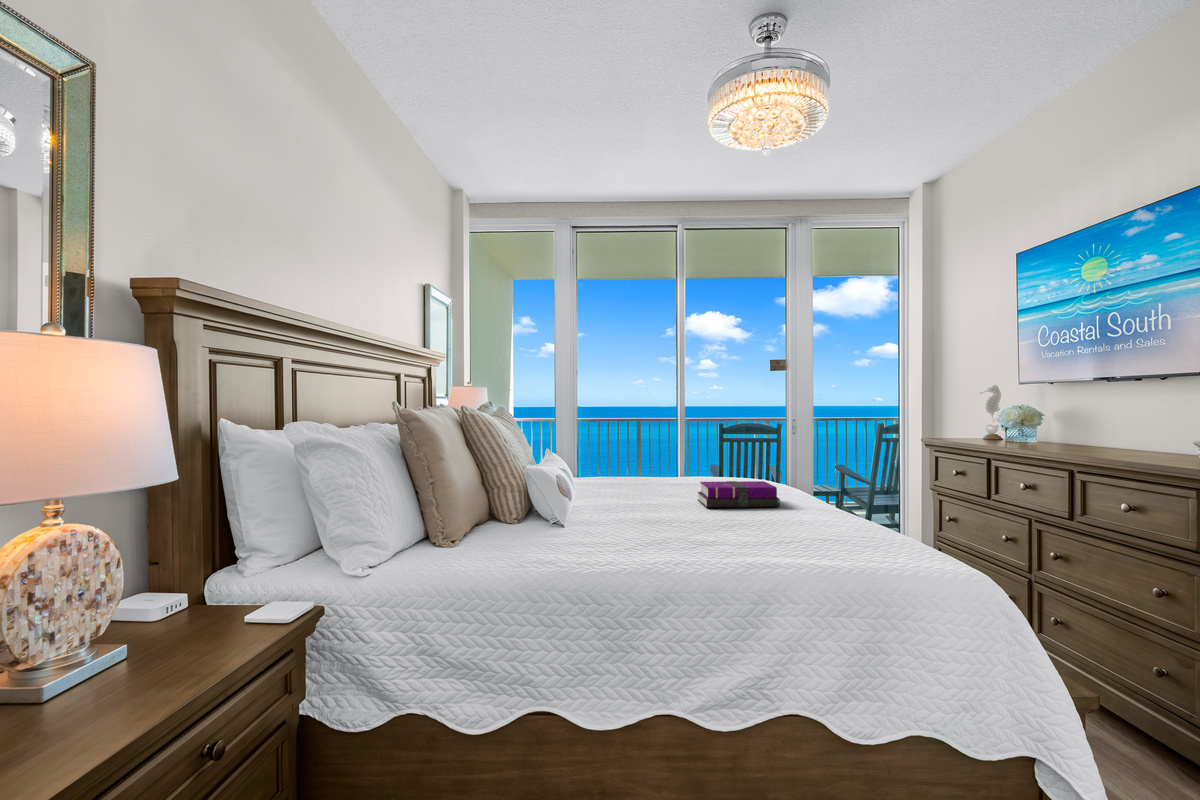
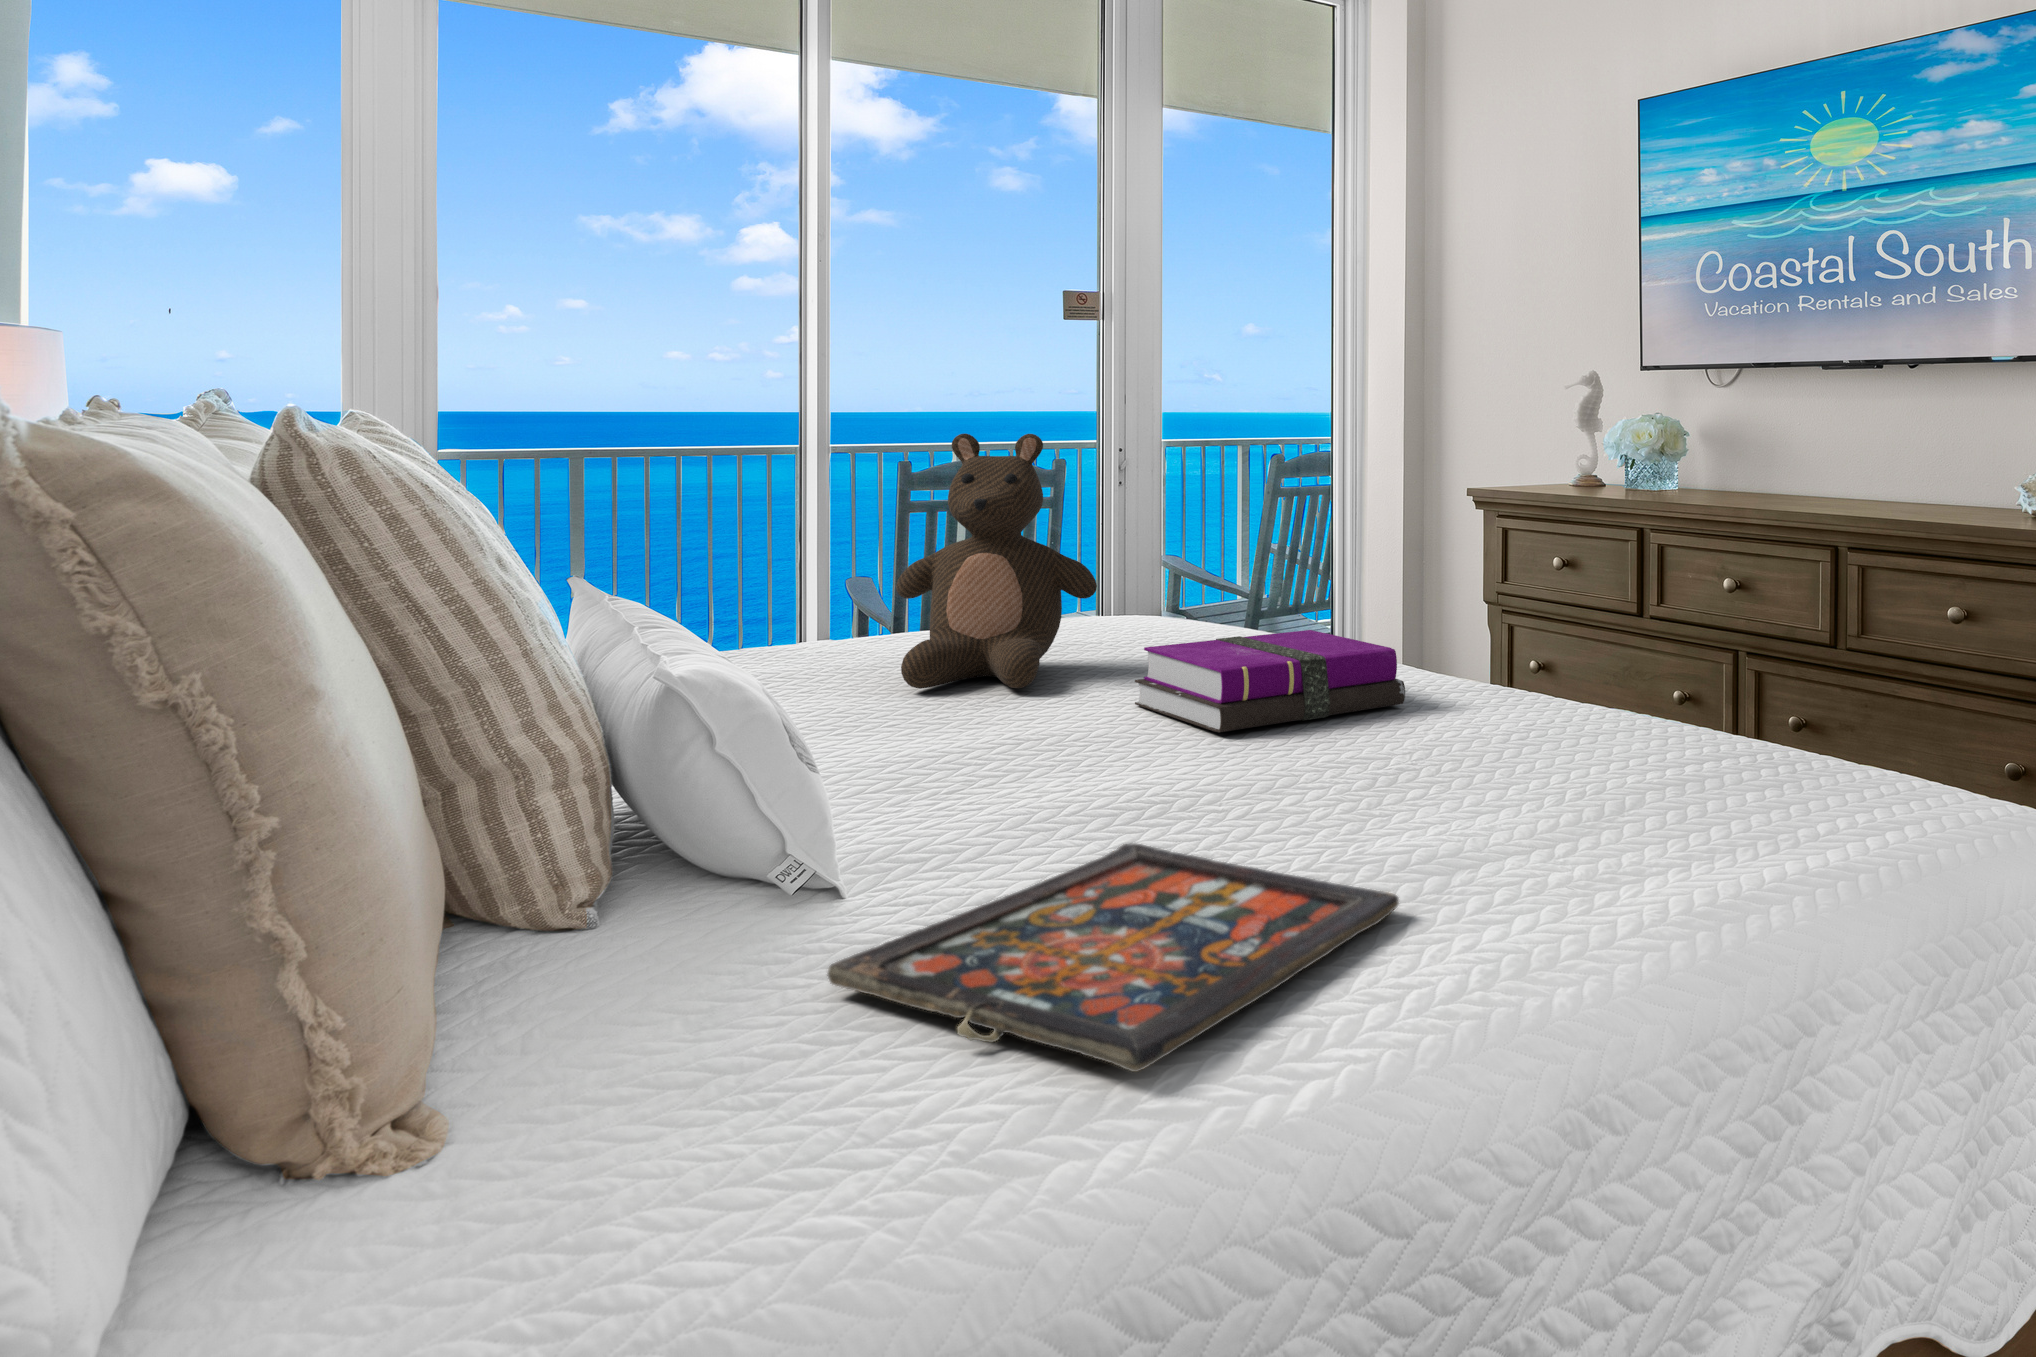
stuffed bear: none [638,413,702,493] -> present [896,434,1097,689]
board game: none [544,522,679,551] -> present [827,843,1399,1072]

